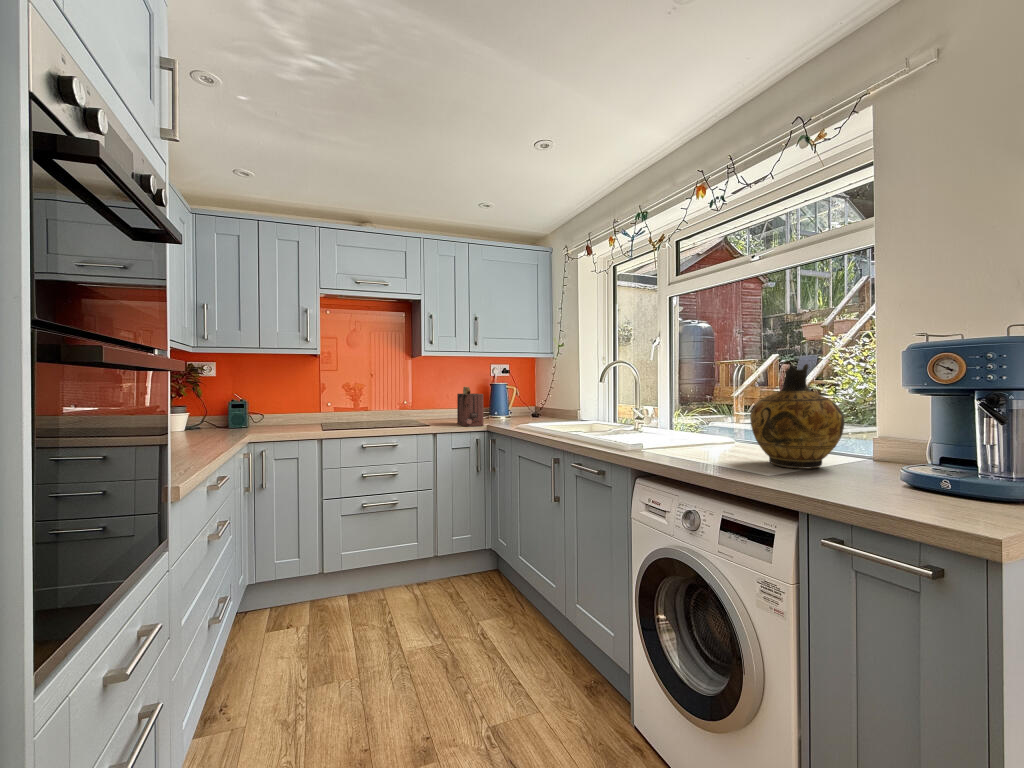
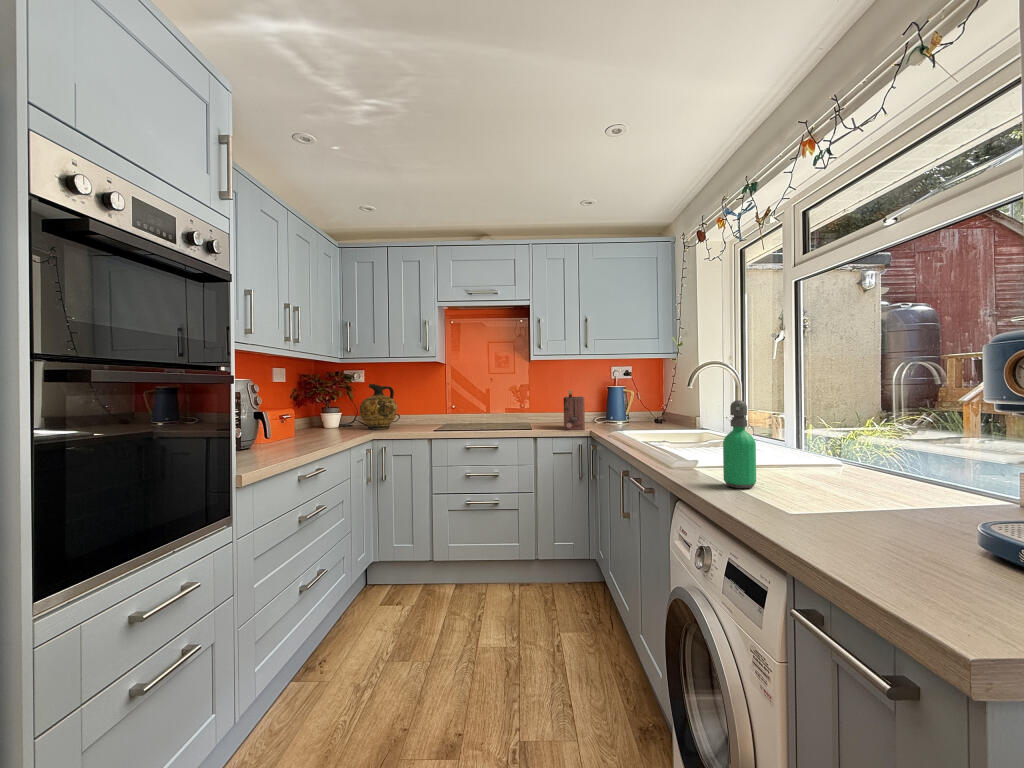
ceramic jug: present [750,364,844,468] -> present [360,384,397,429]
soap dispenser: none [685,391,710,462] -> present [723,400,756,488]

